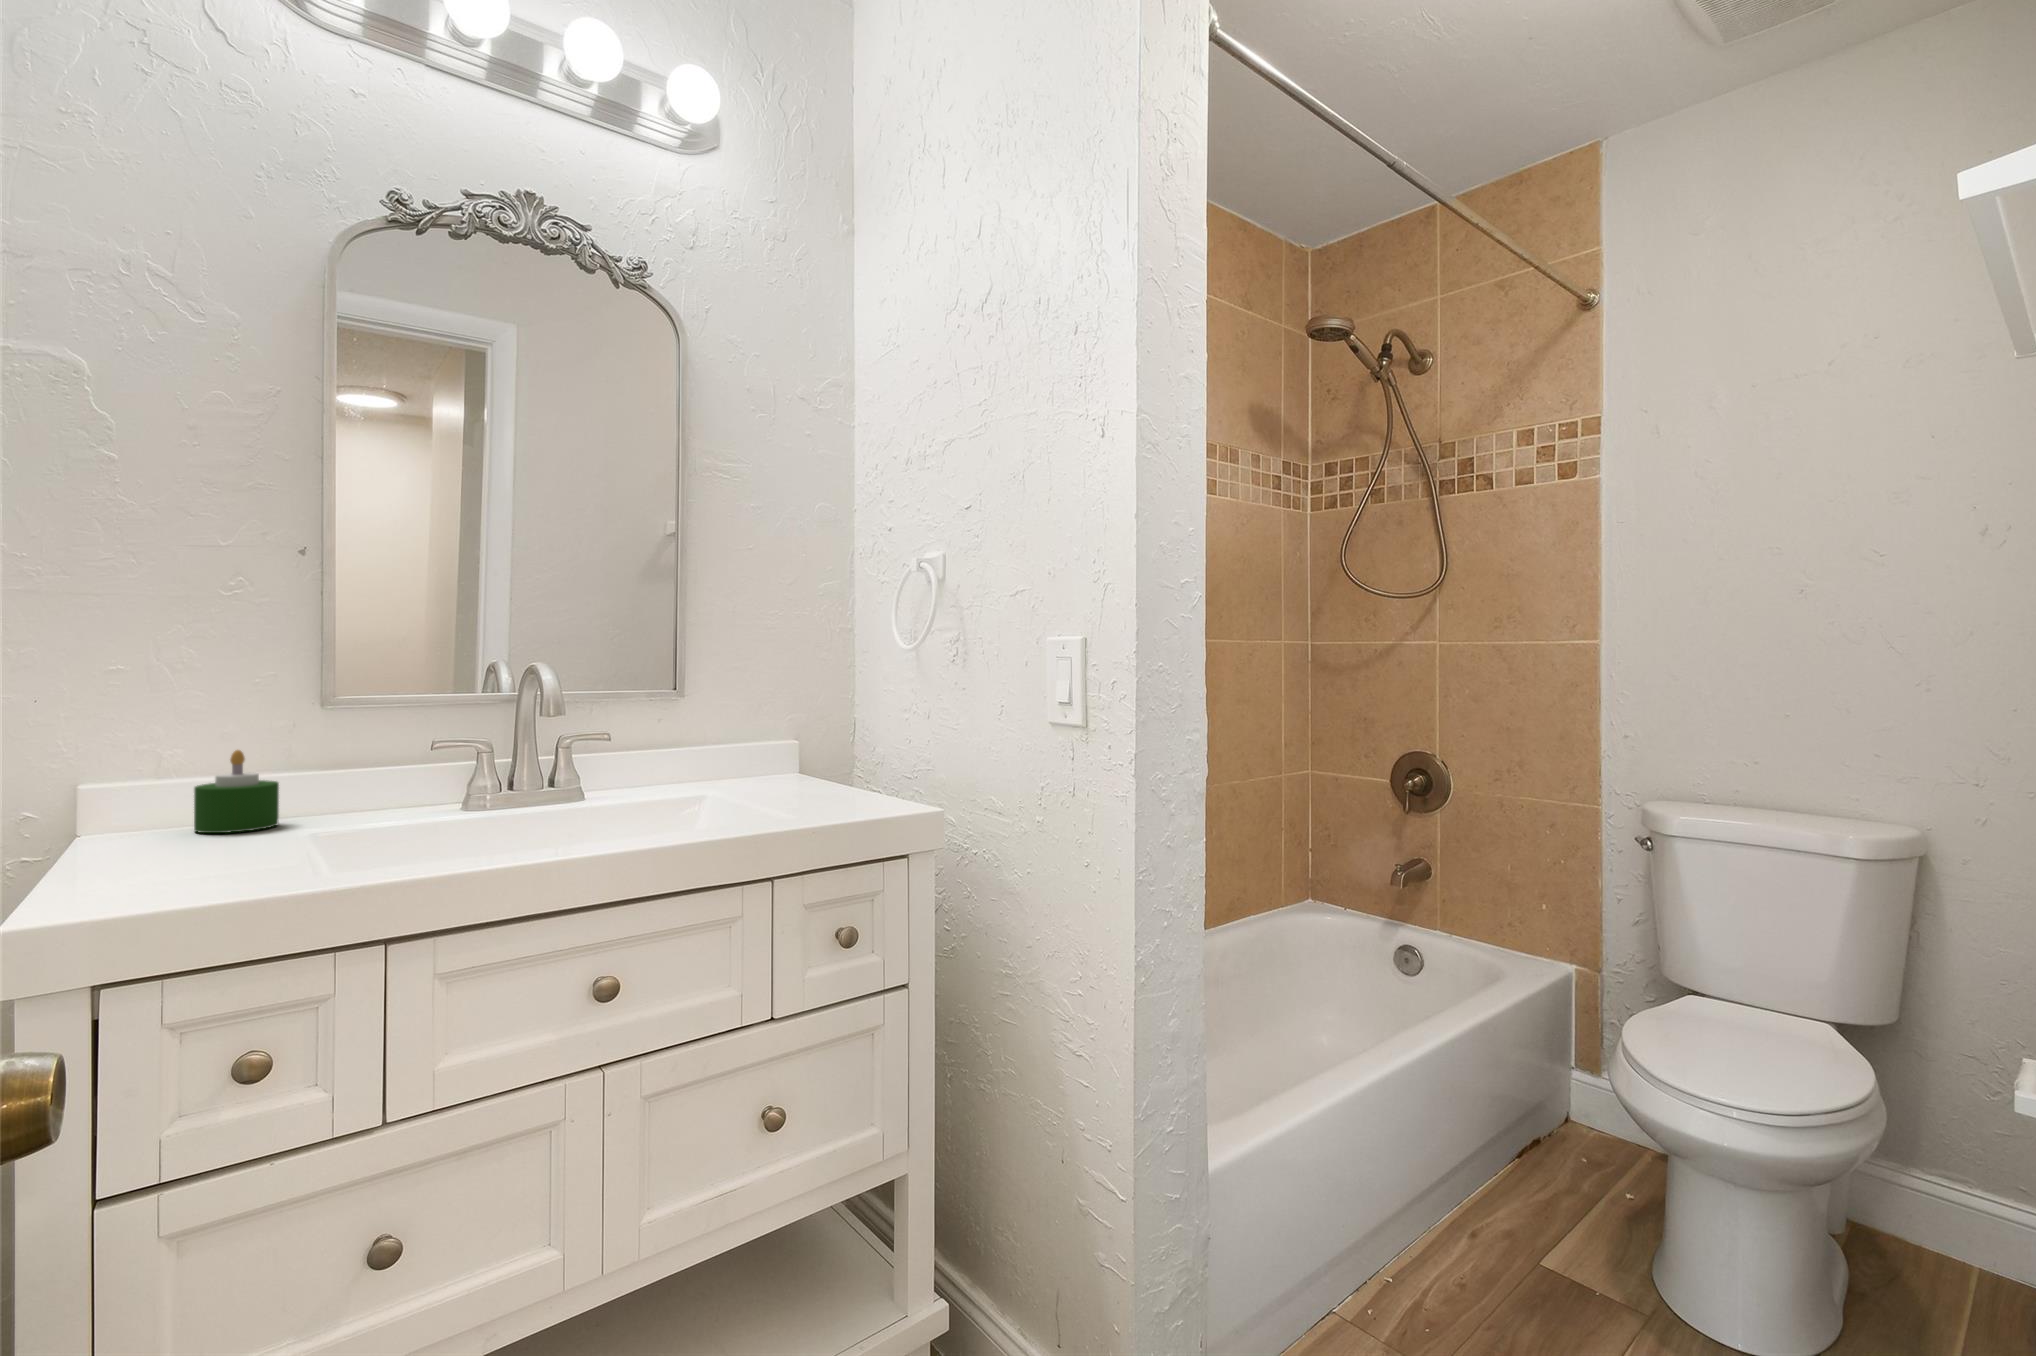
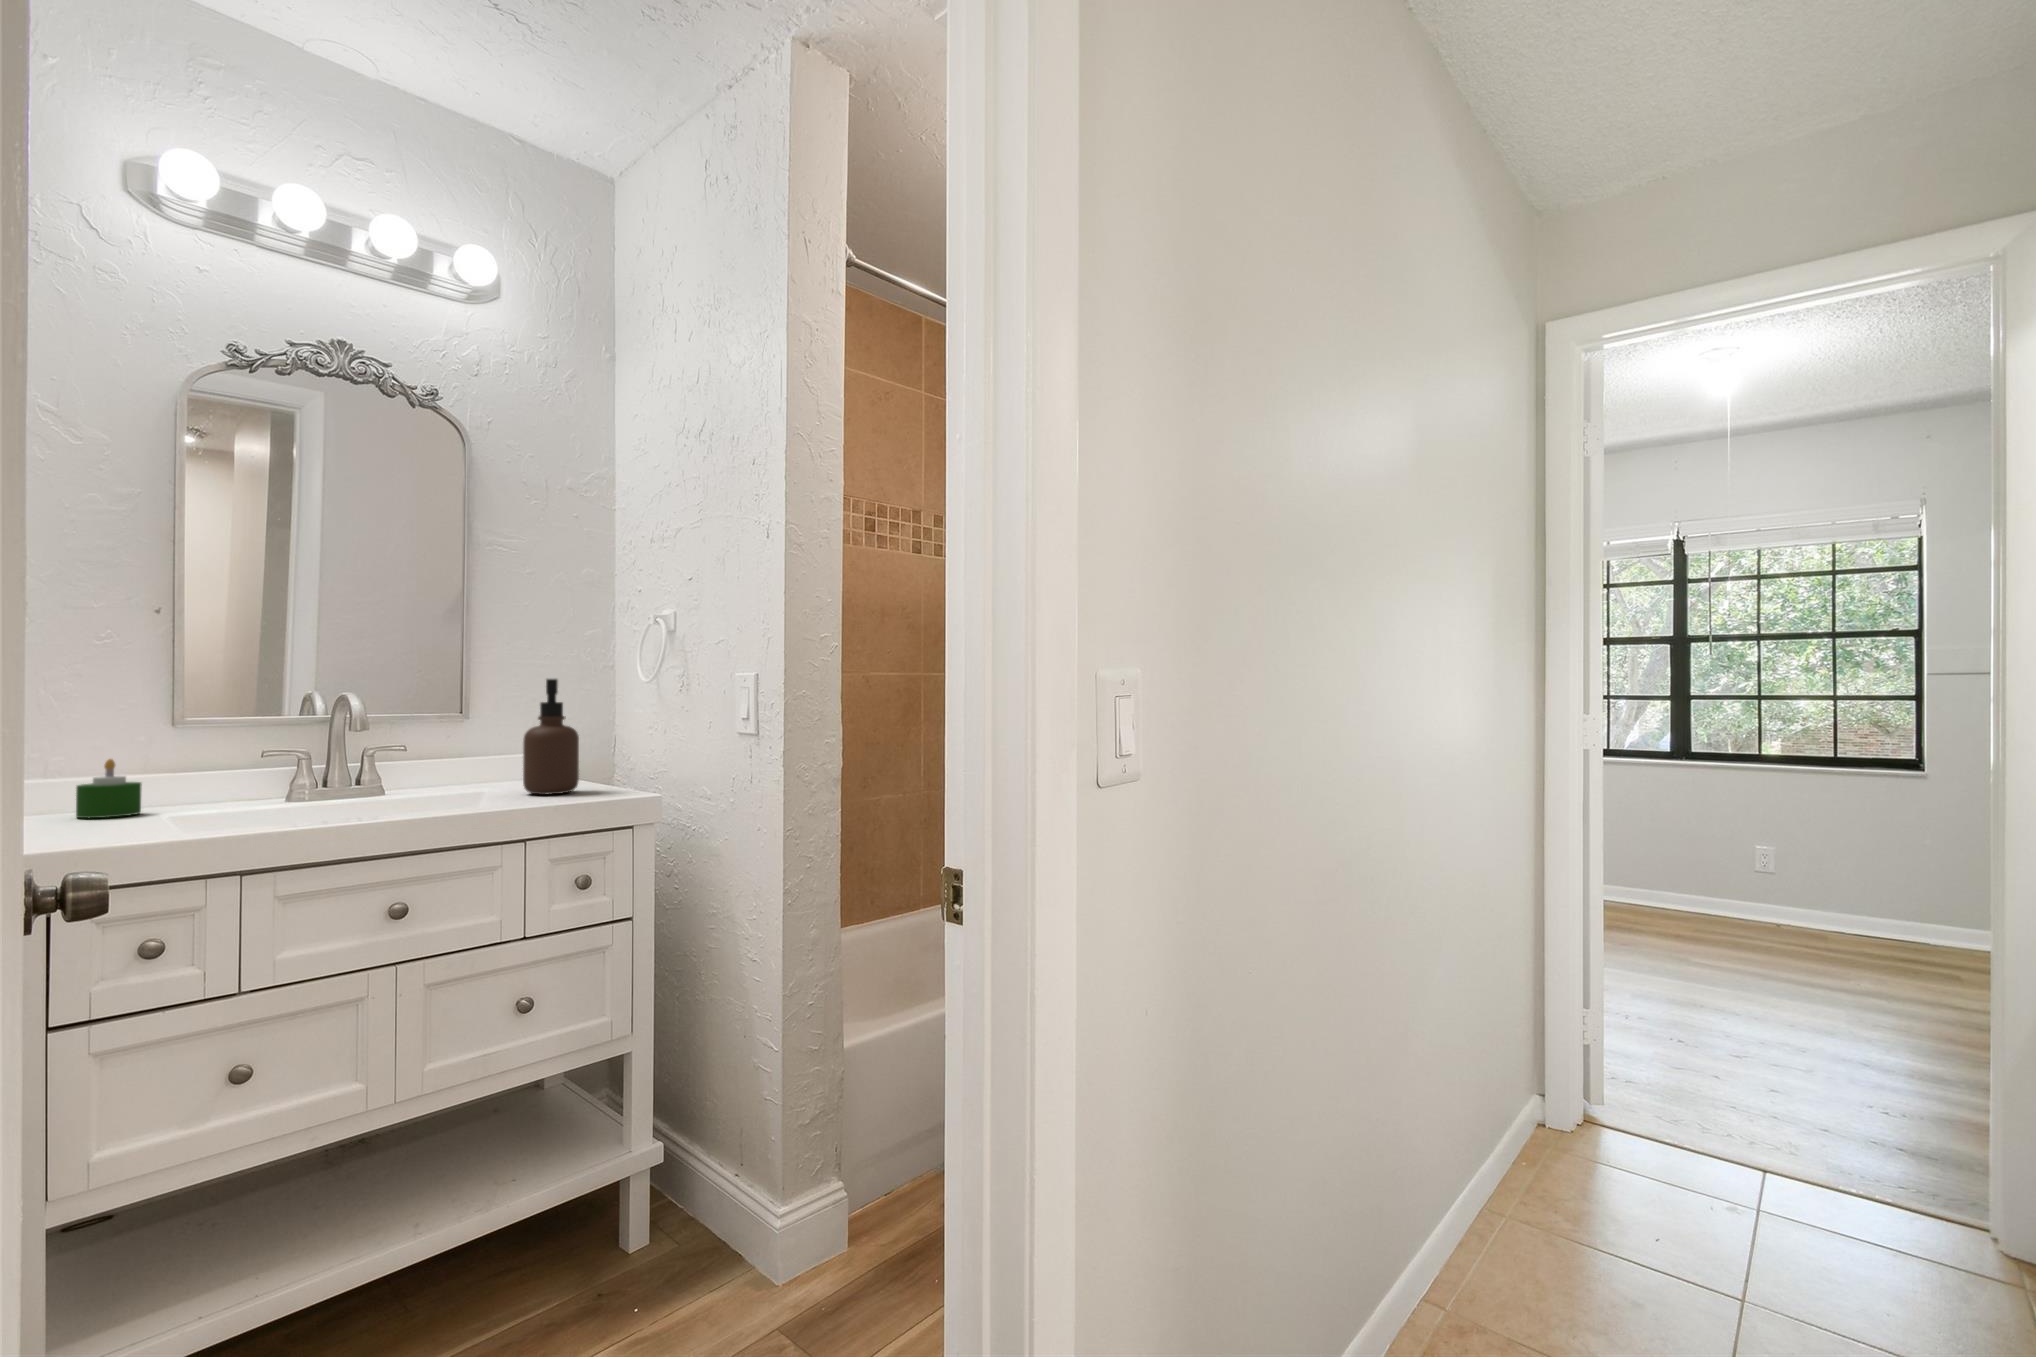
soap dispenser: none [757,646,827,805] -> present [523,679,579,795]

